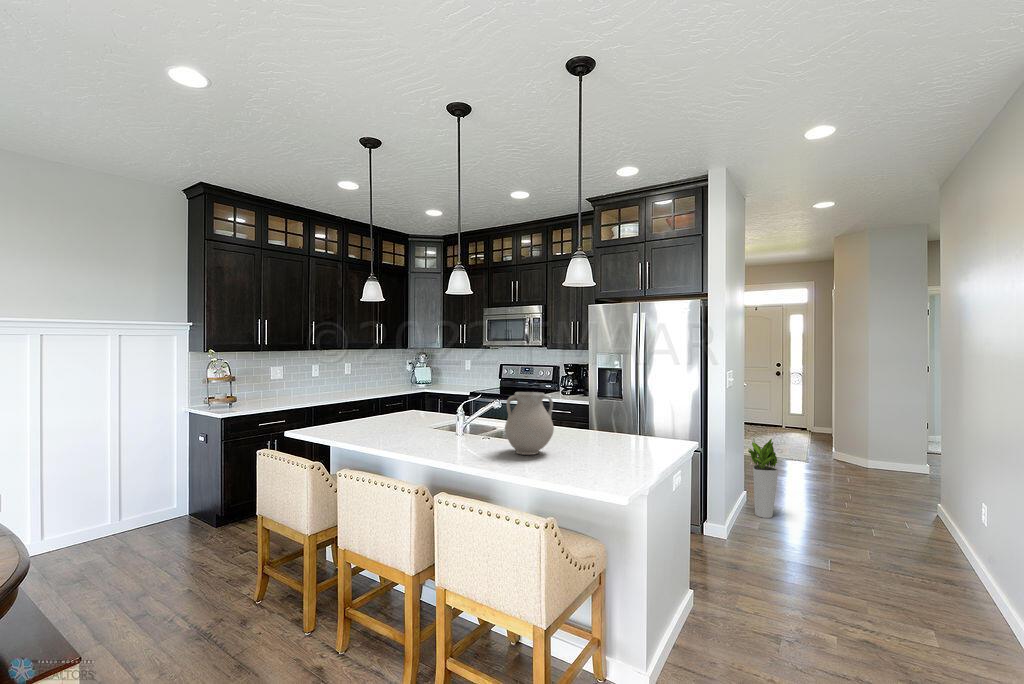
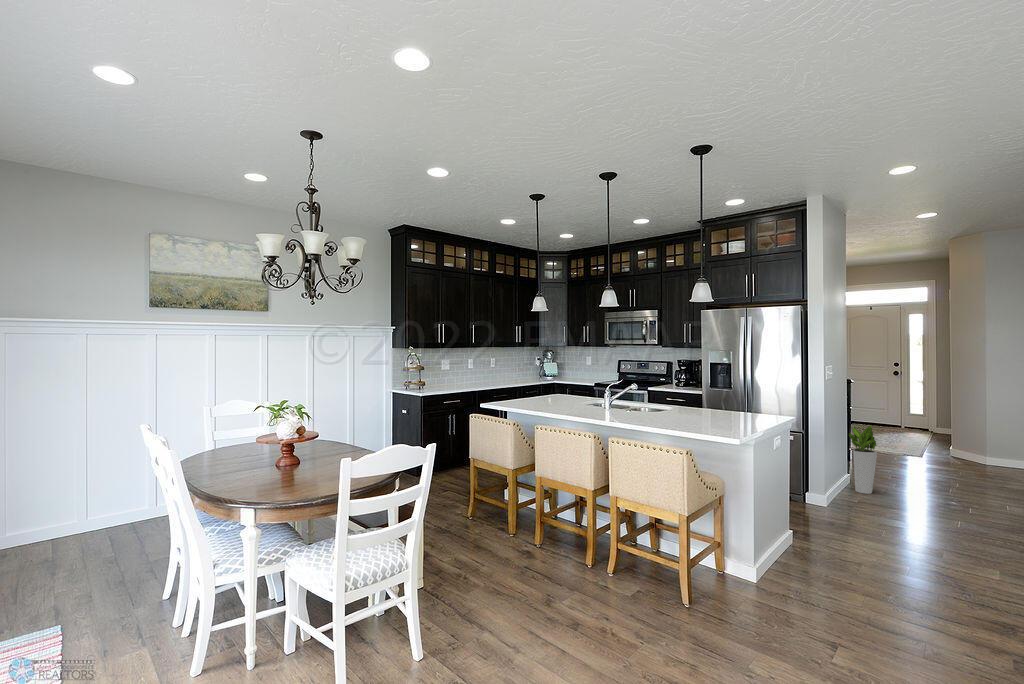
vase: present [505,392,554,455] -> none [648,377,683,420]

